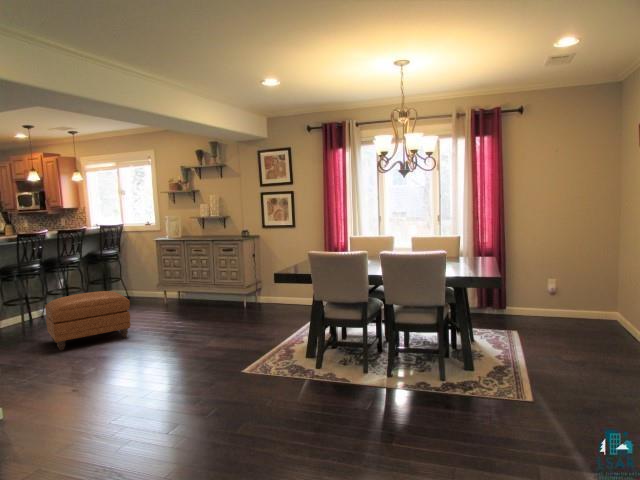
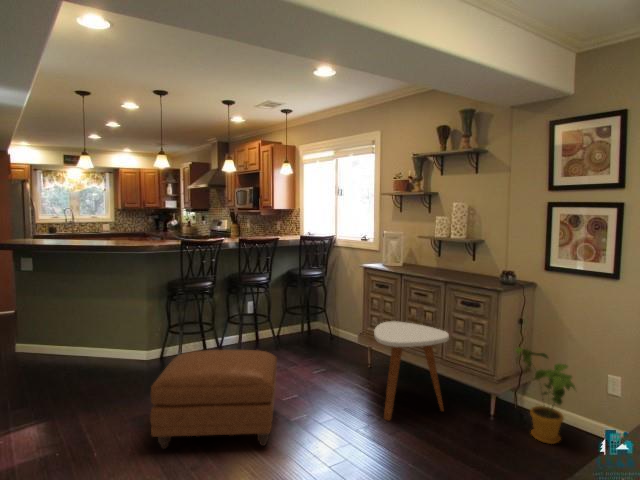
house plant: none [252,266,280,310] -> present [515,348,575,444]
side table: none [175,267,220,319] -> present [374,321,449,420]

